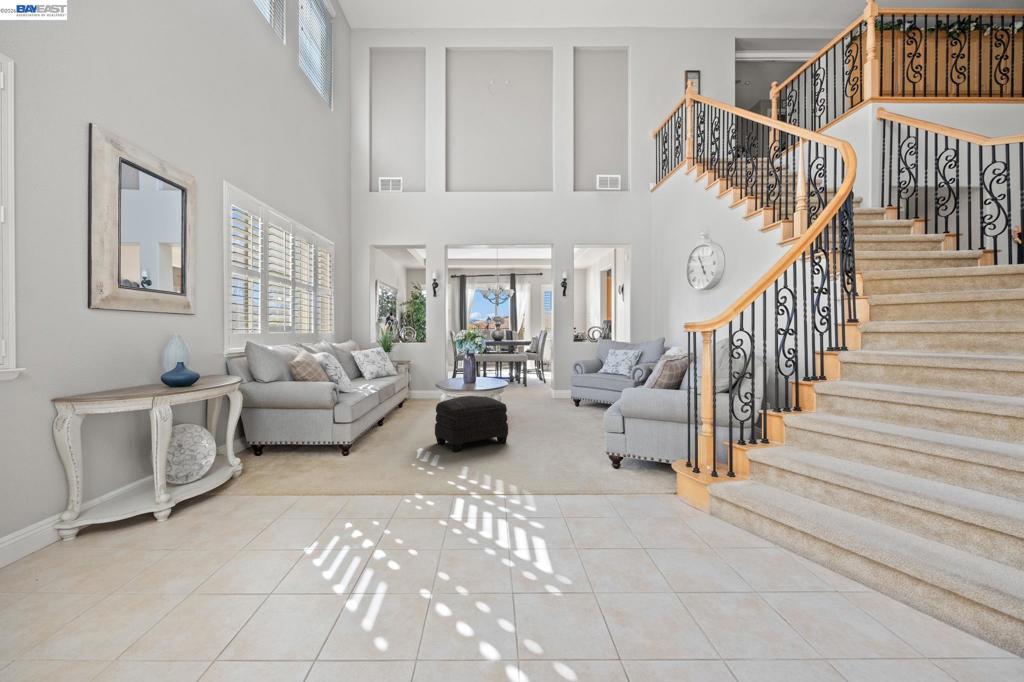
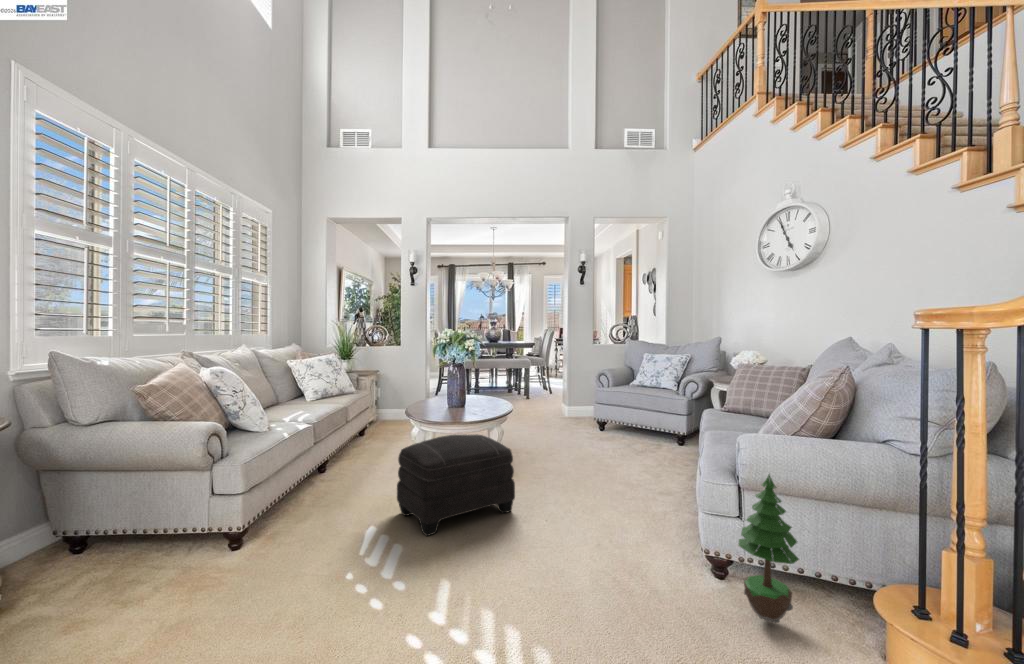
potted tree: none [621,403,650,480] -> present [738,475,799,623]

